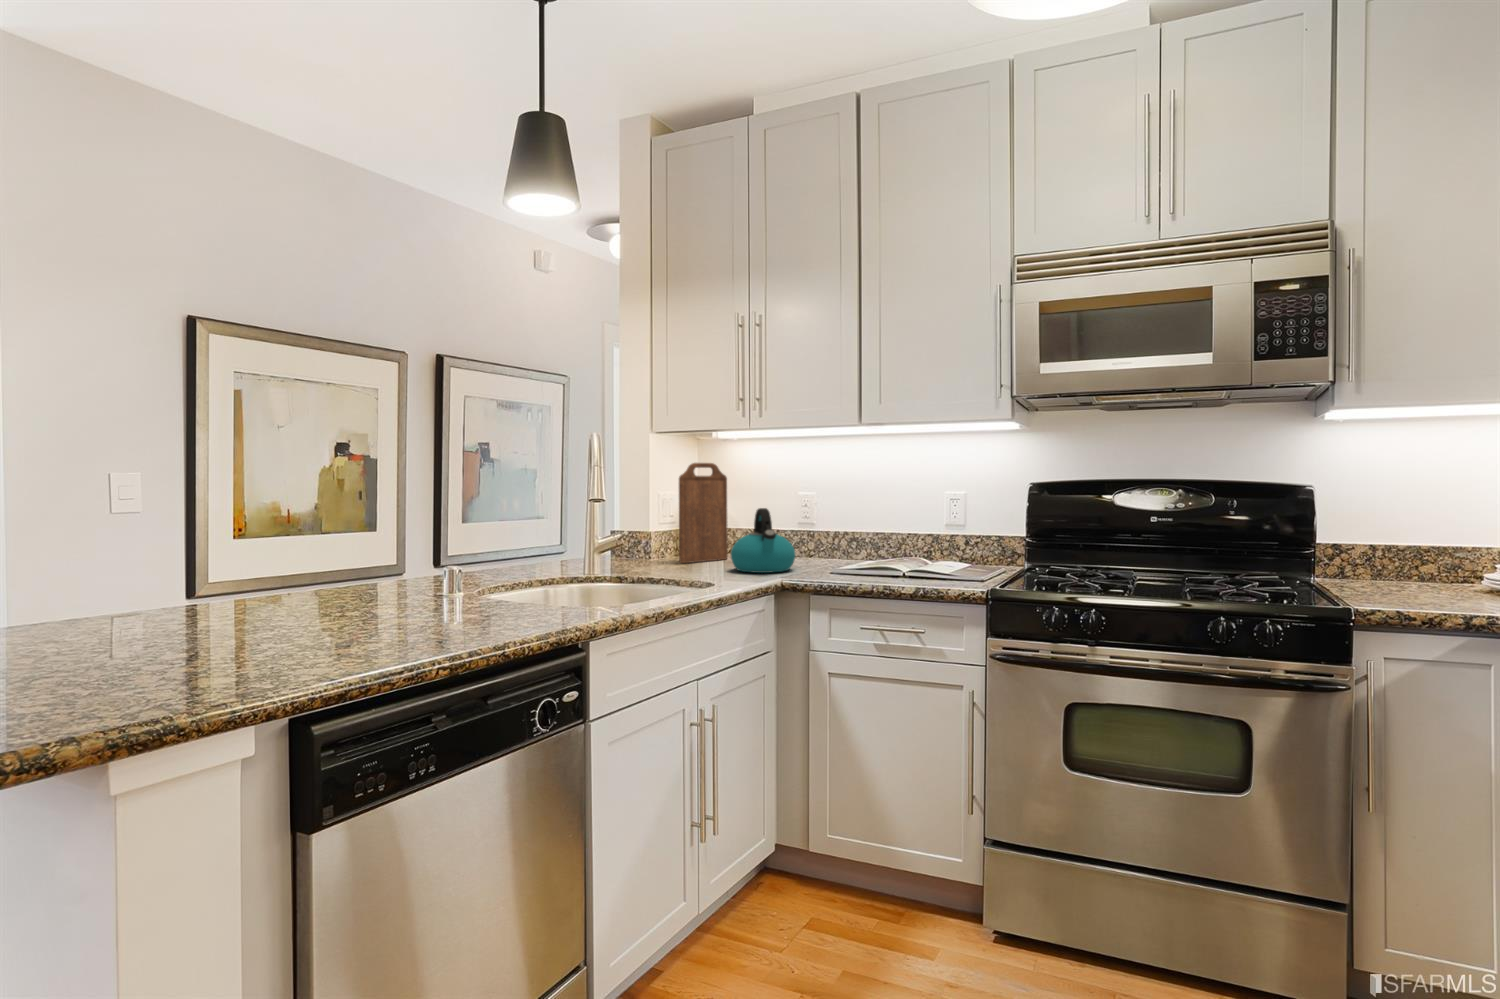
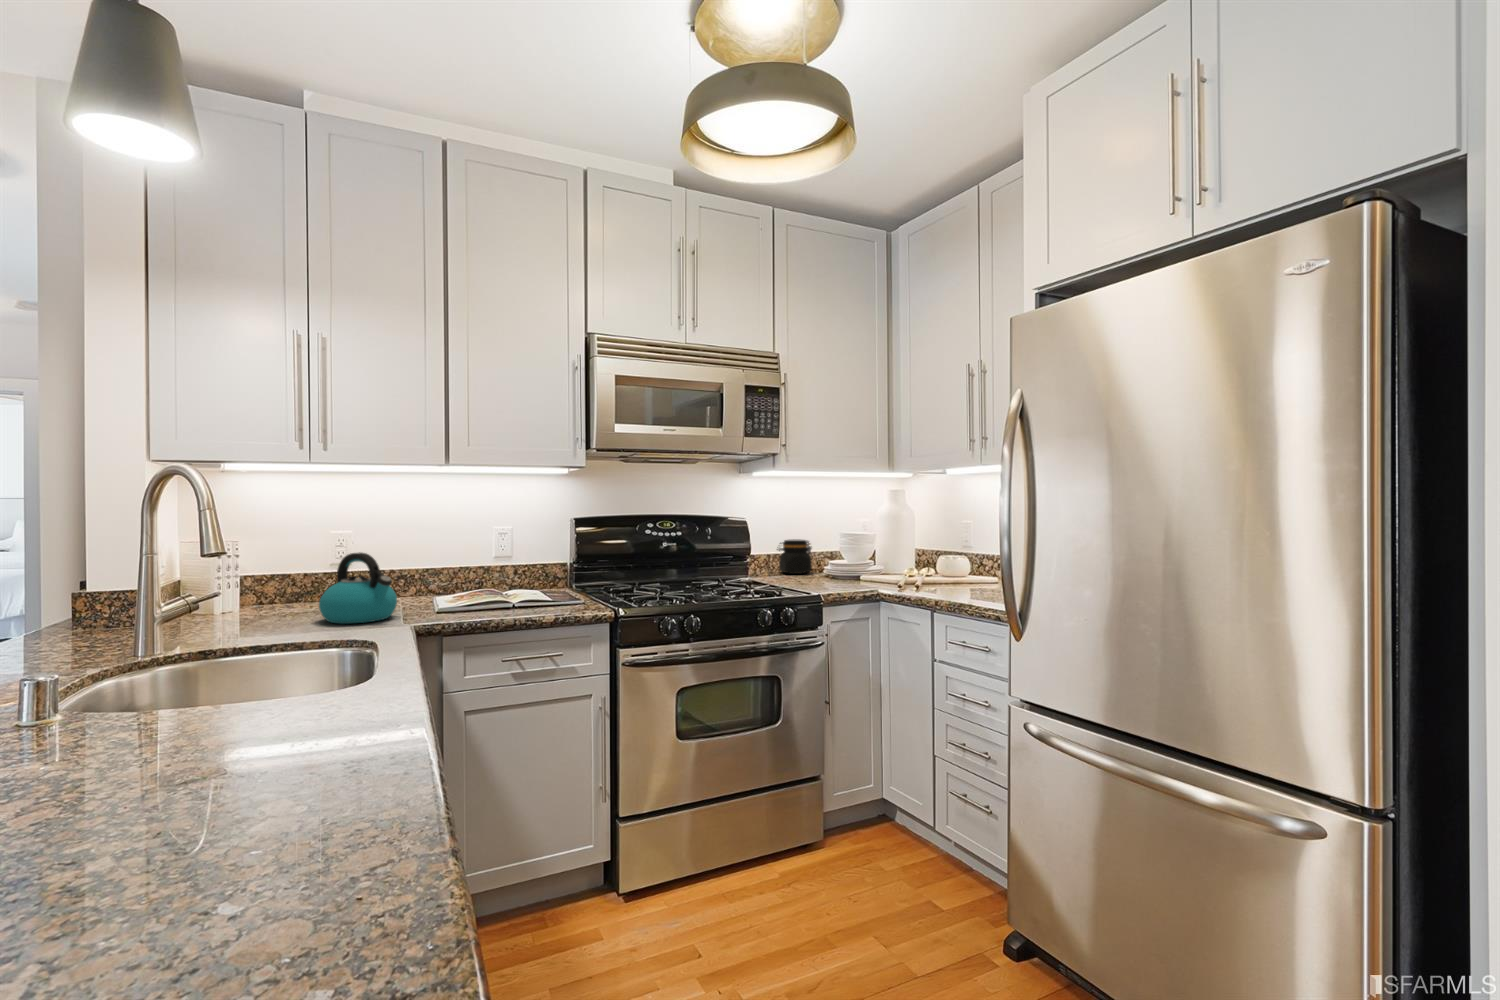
cutting board: present [679,463,728,563] -> none [218,502,266,624]
jar: none [1375,524,1453,582] -> present [777,539,813,574]

